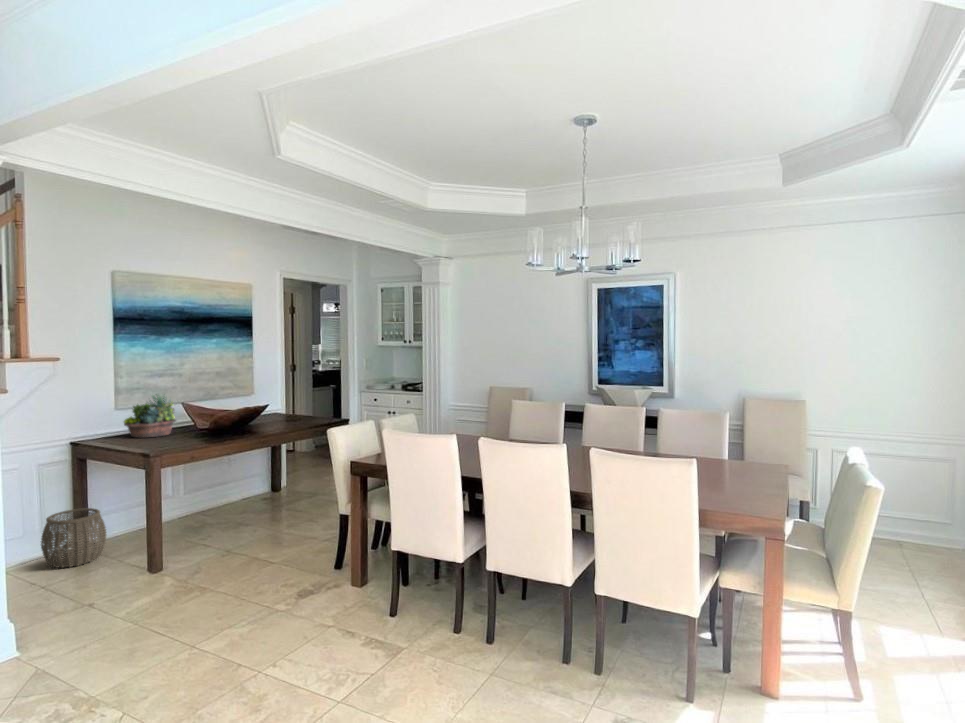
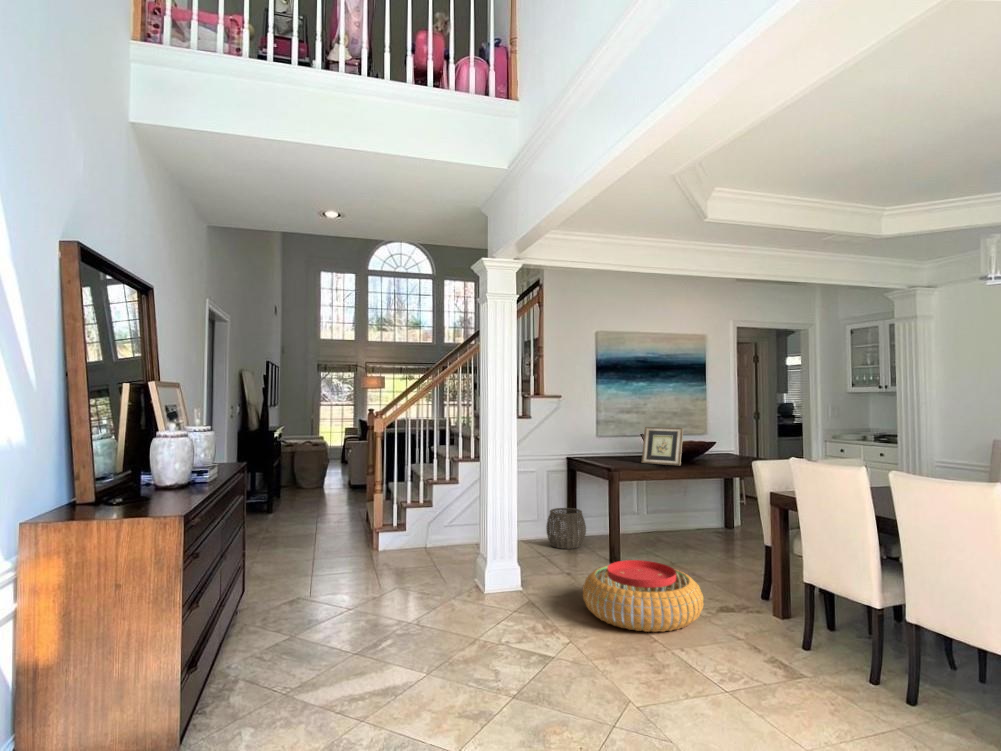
picture frame: none [186,394,239,439] -> present [642,427,683,465]
succulent planter: present [124,395,176,438] -> none [600,426,637,460]
pouf: none [128,564,288,665] -> present [583,560,703,632]

